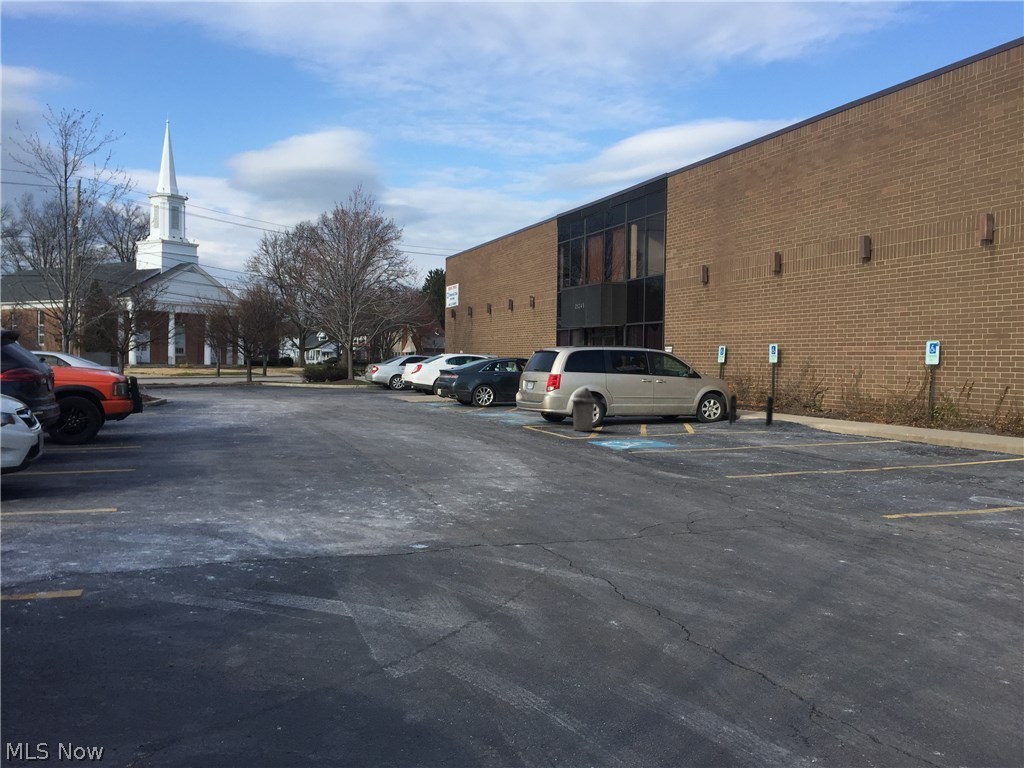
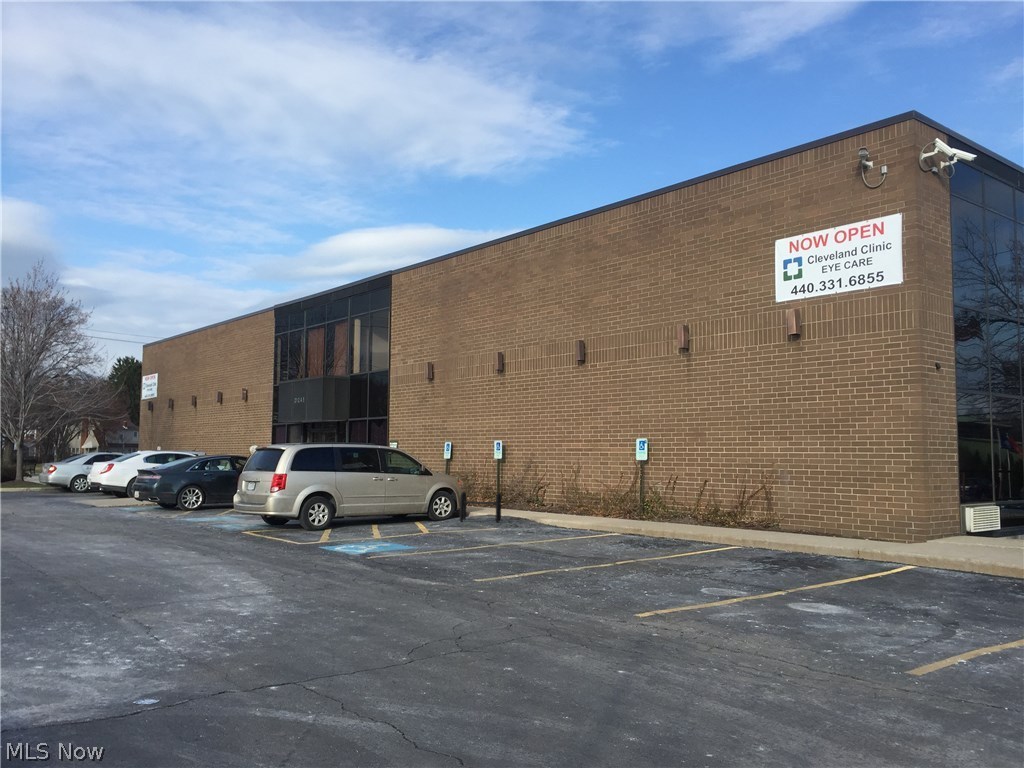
trash can: present [572,388,596,431] -> none [298,487,326,535]

